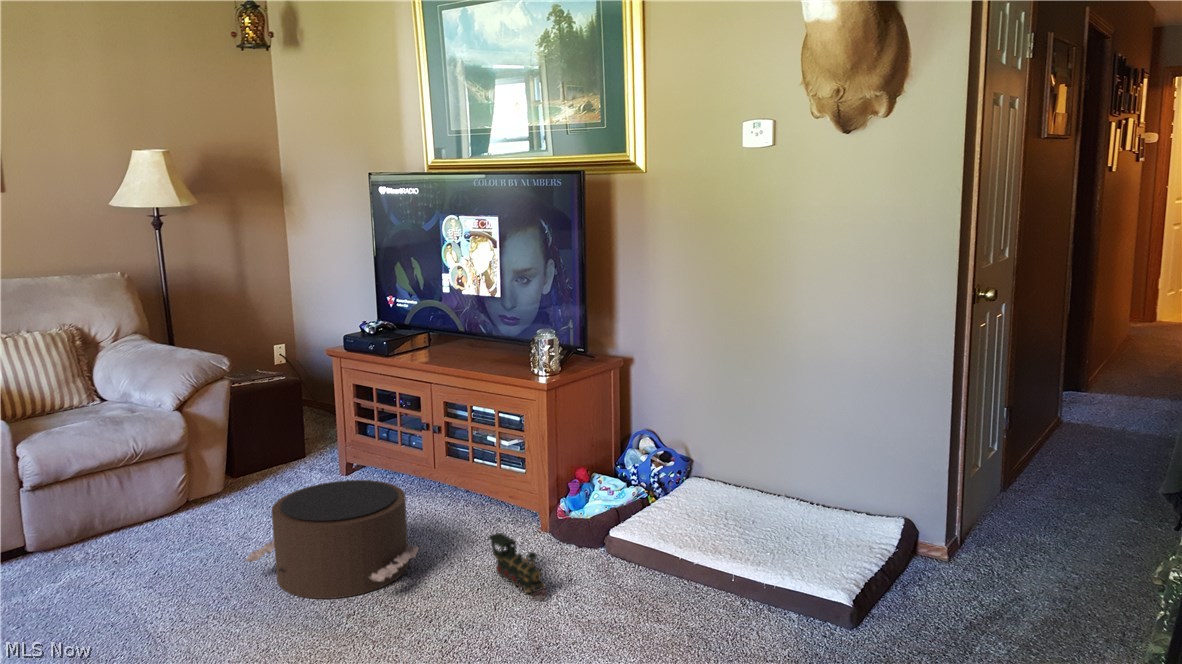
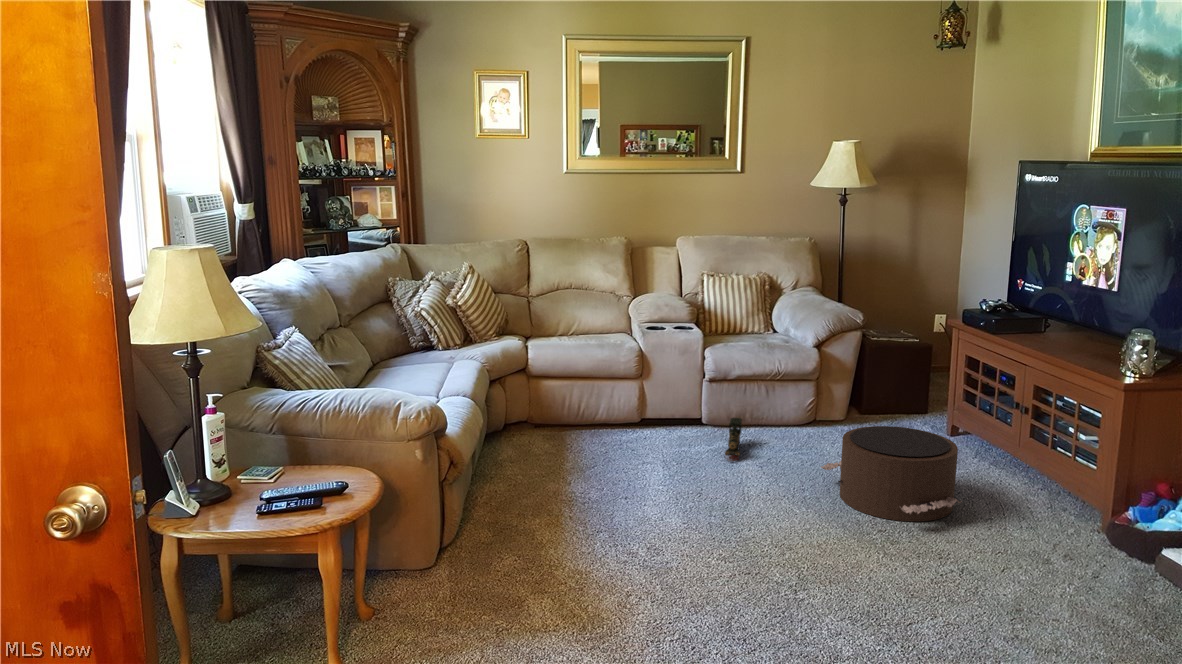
toy train: present [489,533,548,599] -> present [725,418,742,461]

